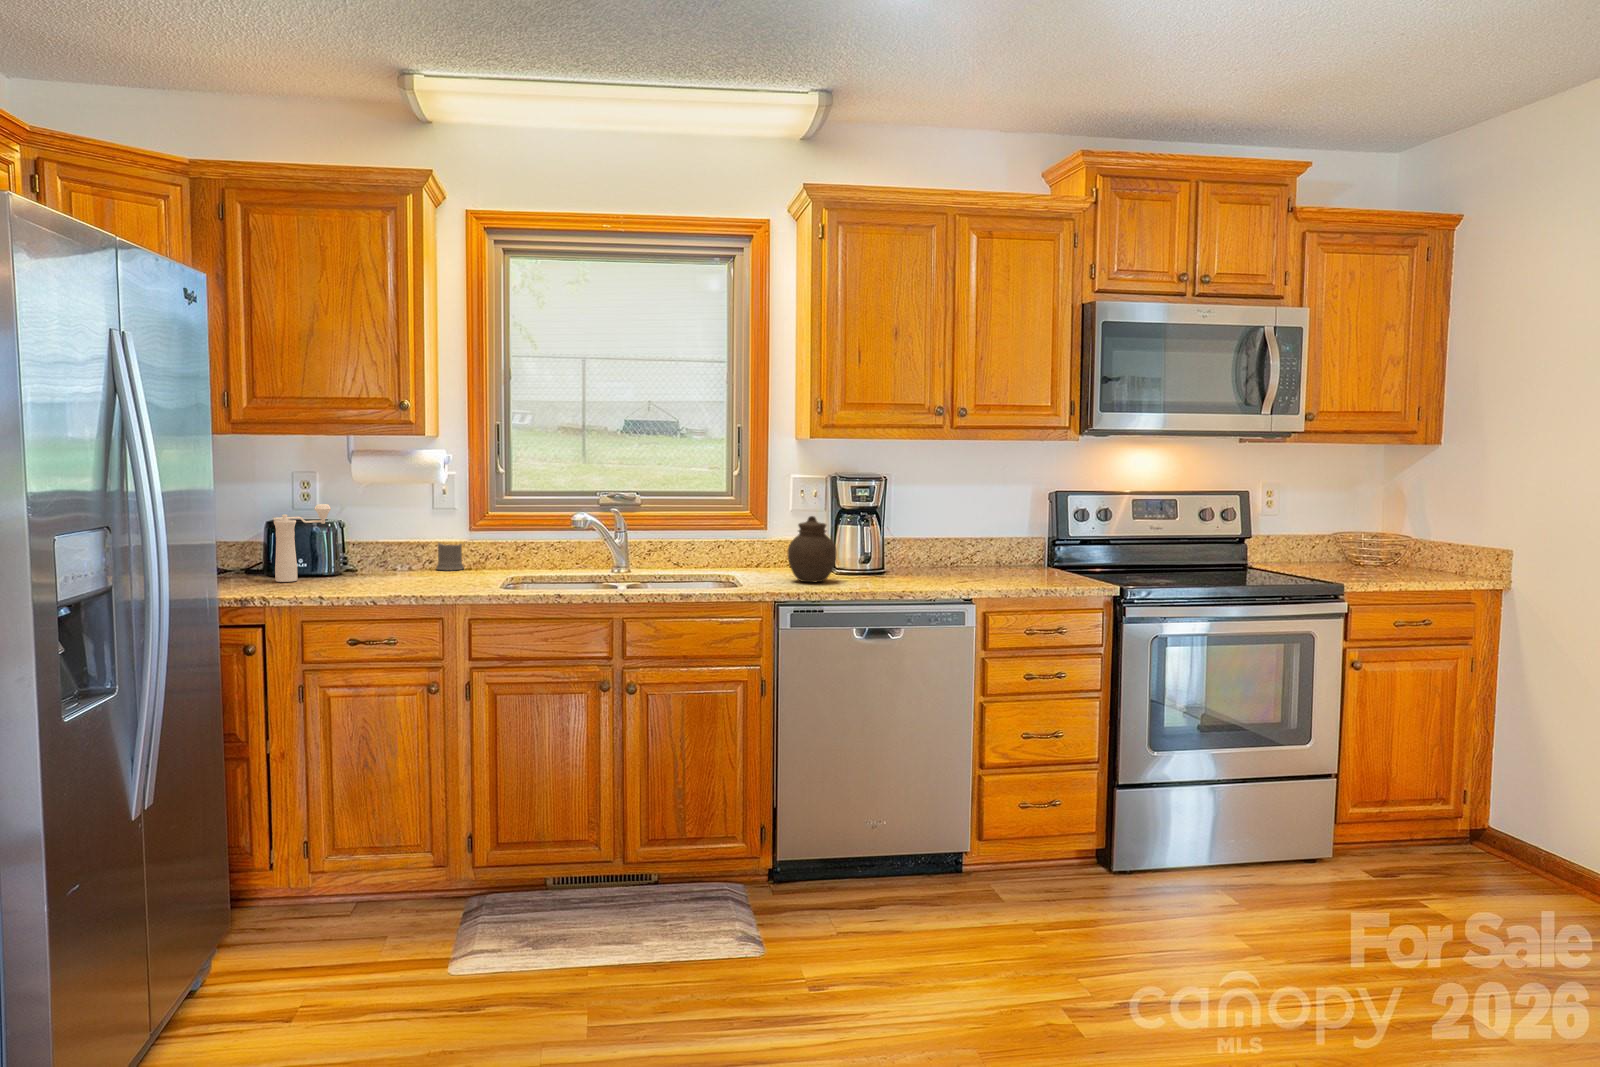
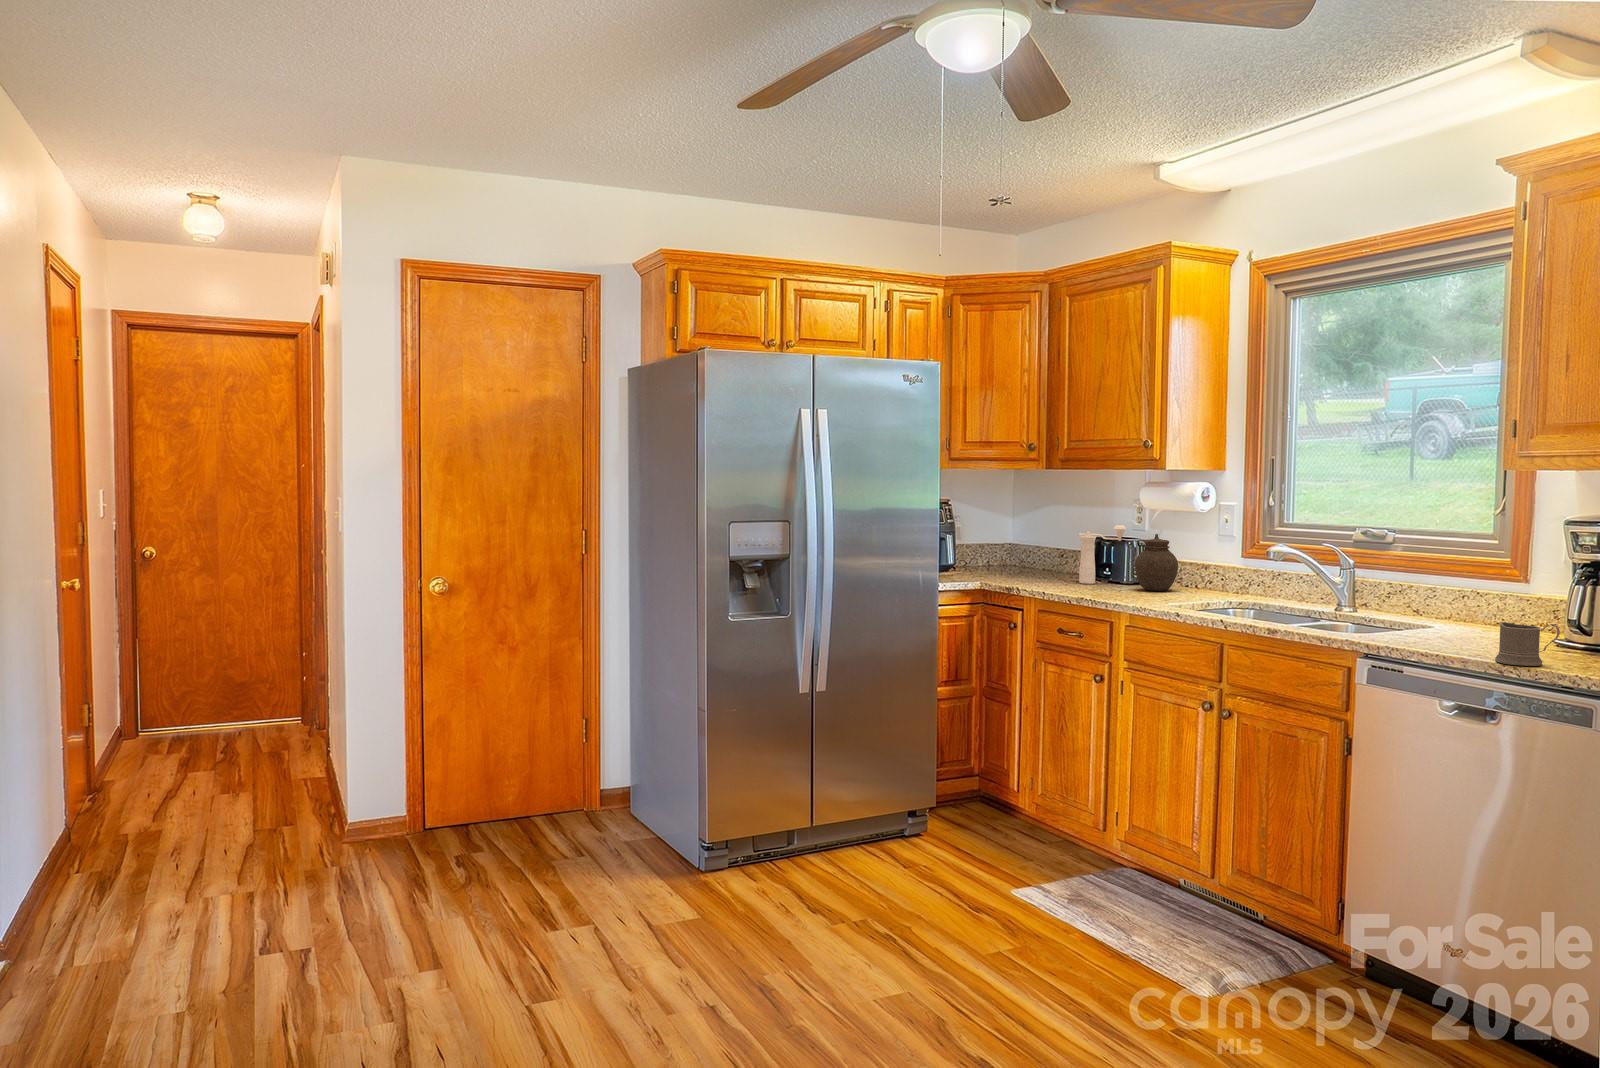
jar: present [788,516,836,582] -> present [1135,534,1178,591]
mug: present [436,543,464,570] -> present [1495,622,1560,666]

